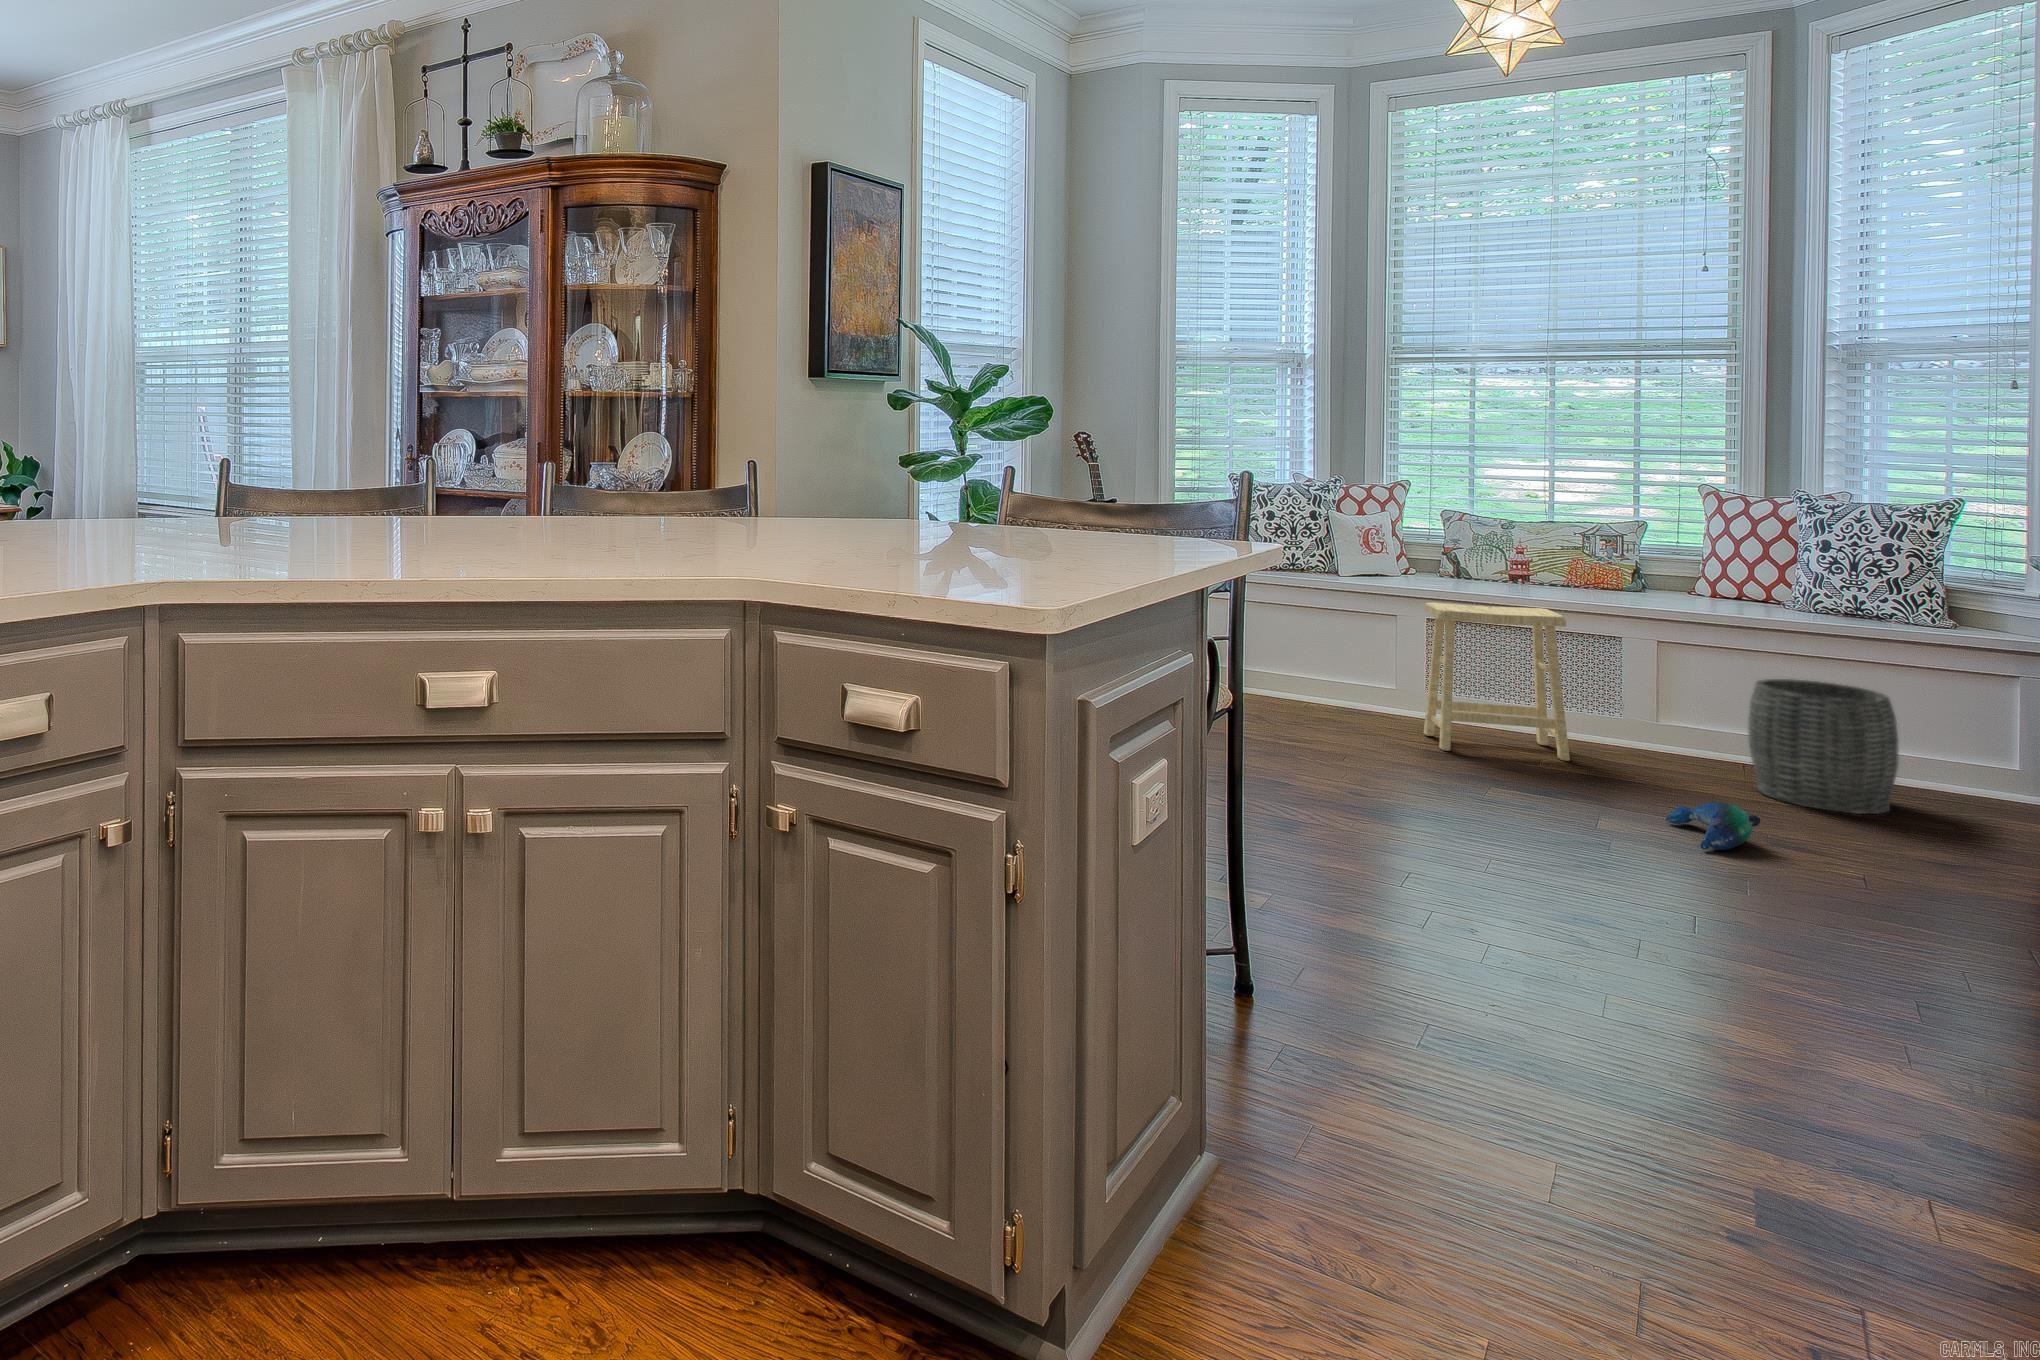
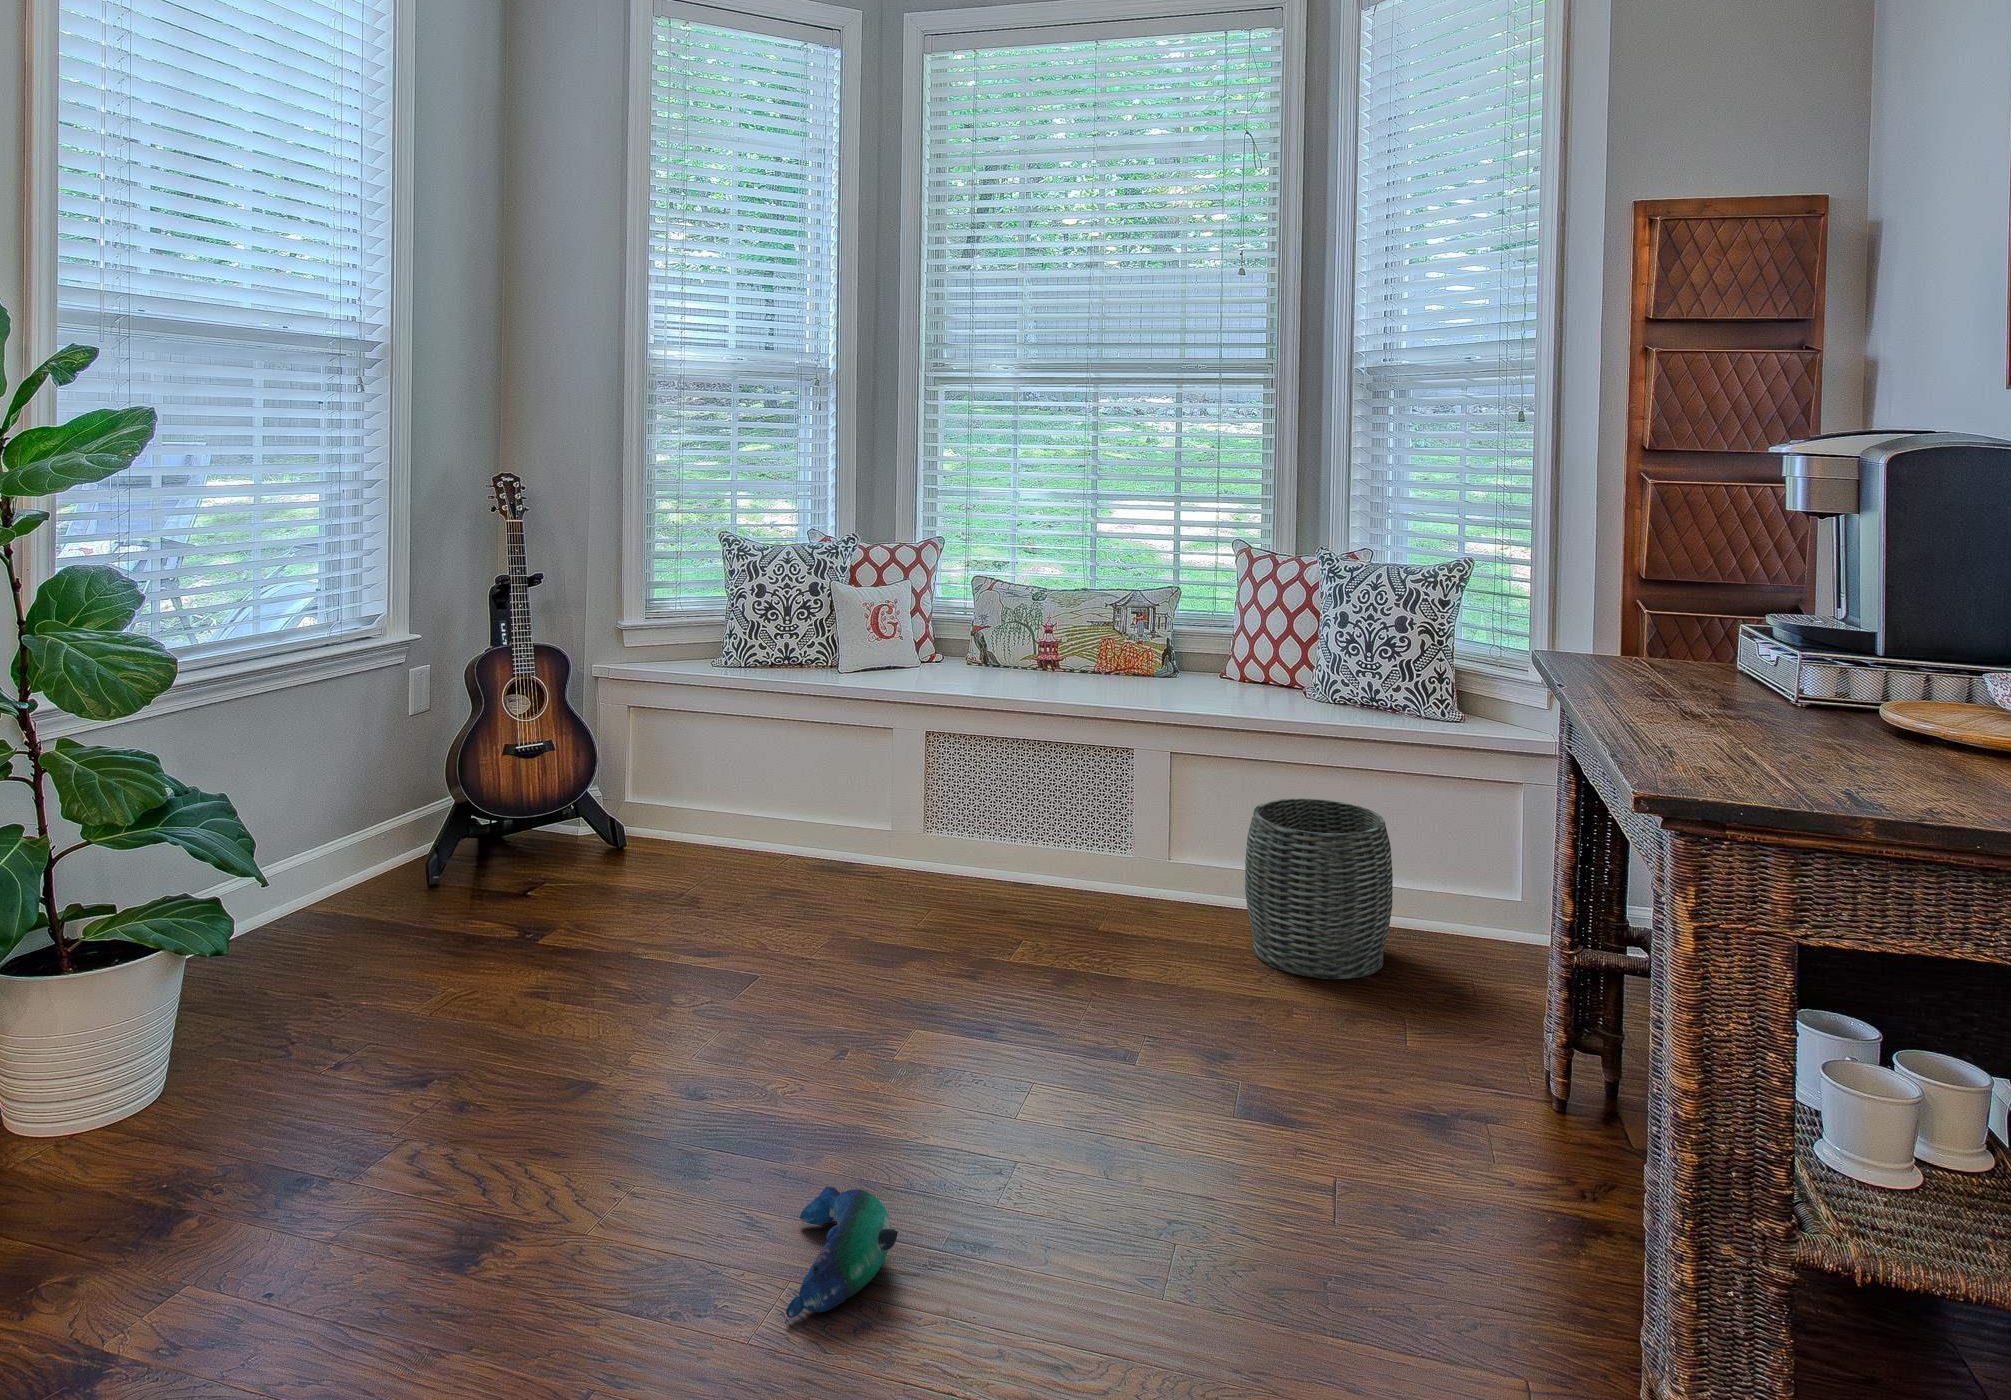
footstool: present [1424,602,1570,761] -> none [913,714,1064,920]
plush toy: present [1665,802,1760,850] -> present [786,1186,898,1318]

